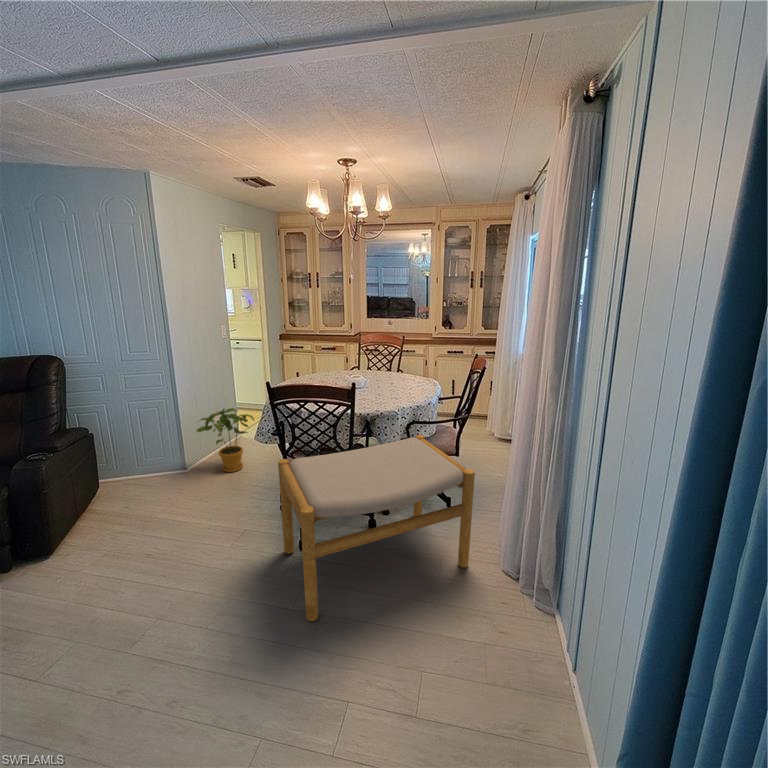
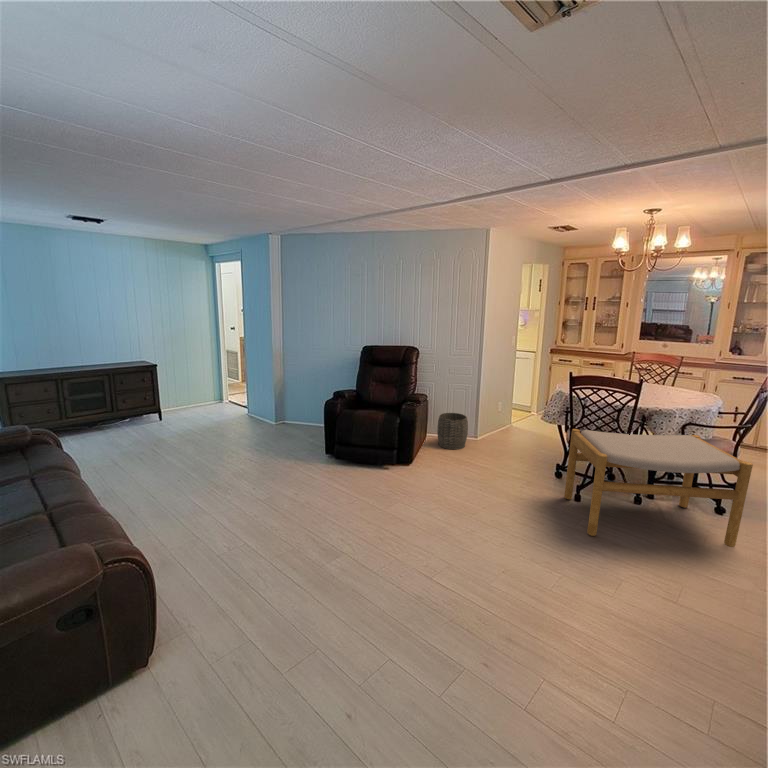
house plant: present [197,408,254,472] -> none [491,396,535,446]
woven basket: none [106,446,160,505] -> present [437,413,468,449]

